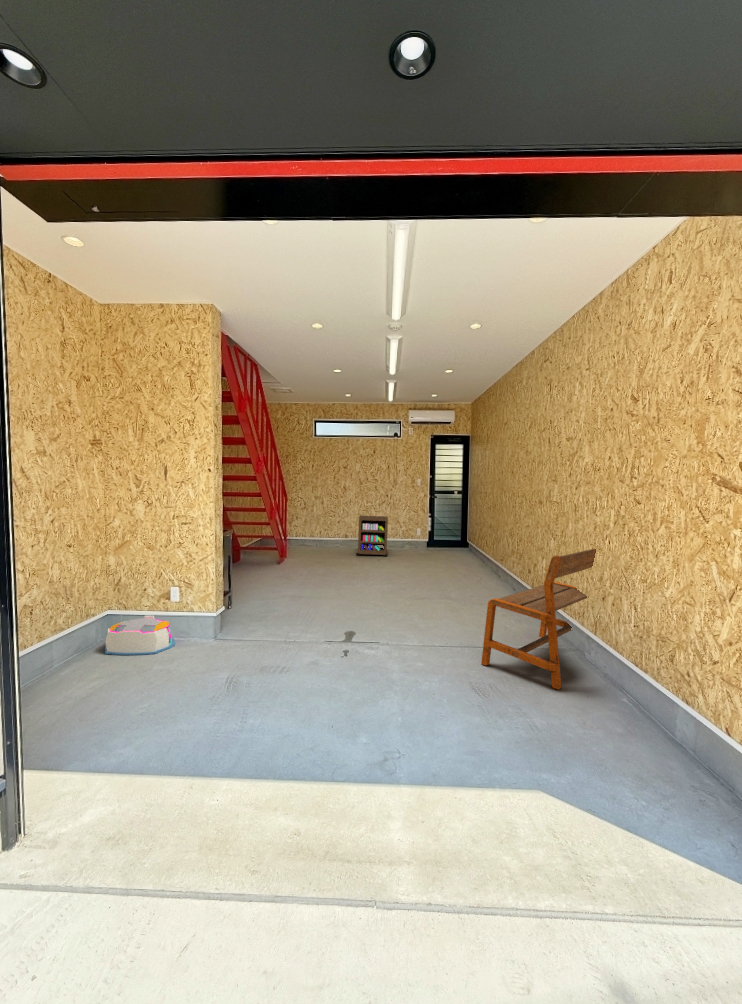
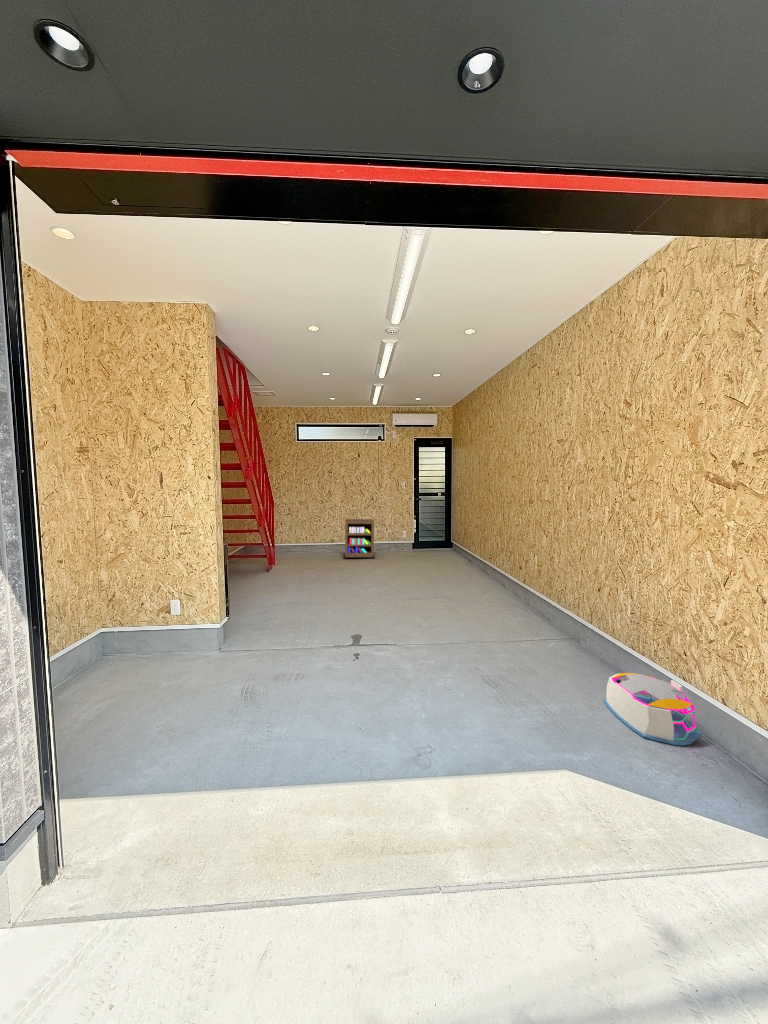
bench: present [481,549,596,690] -> none [489,540,600,676]
storage bin: present [105,615,175,655] -> present [604,673,702,746]

